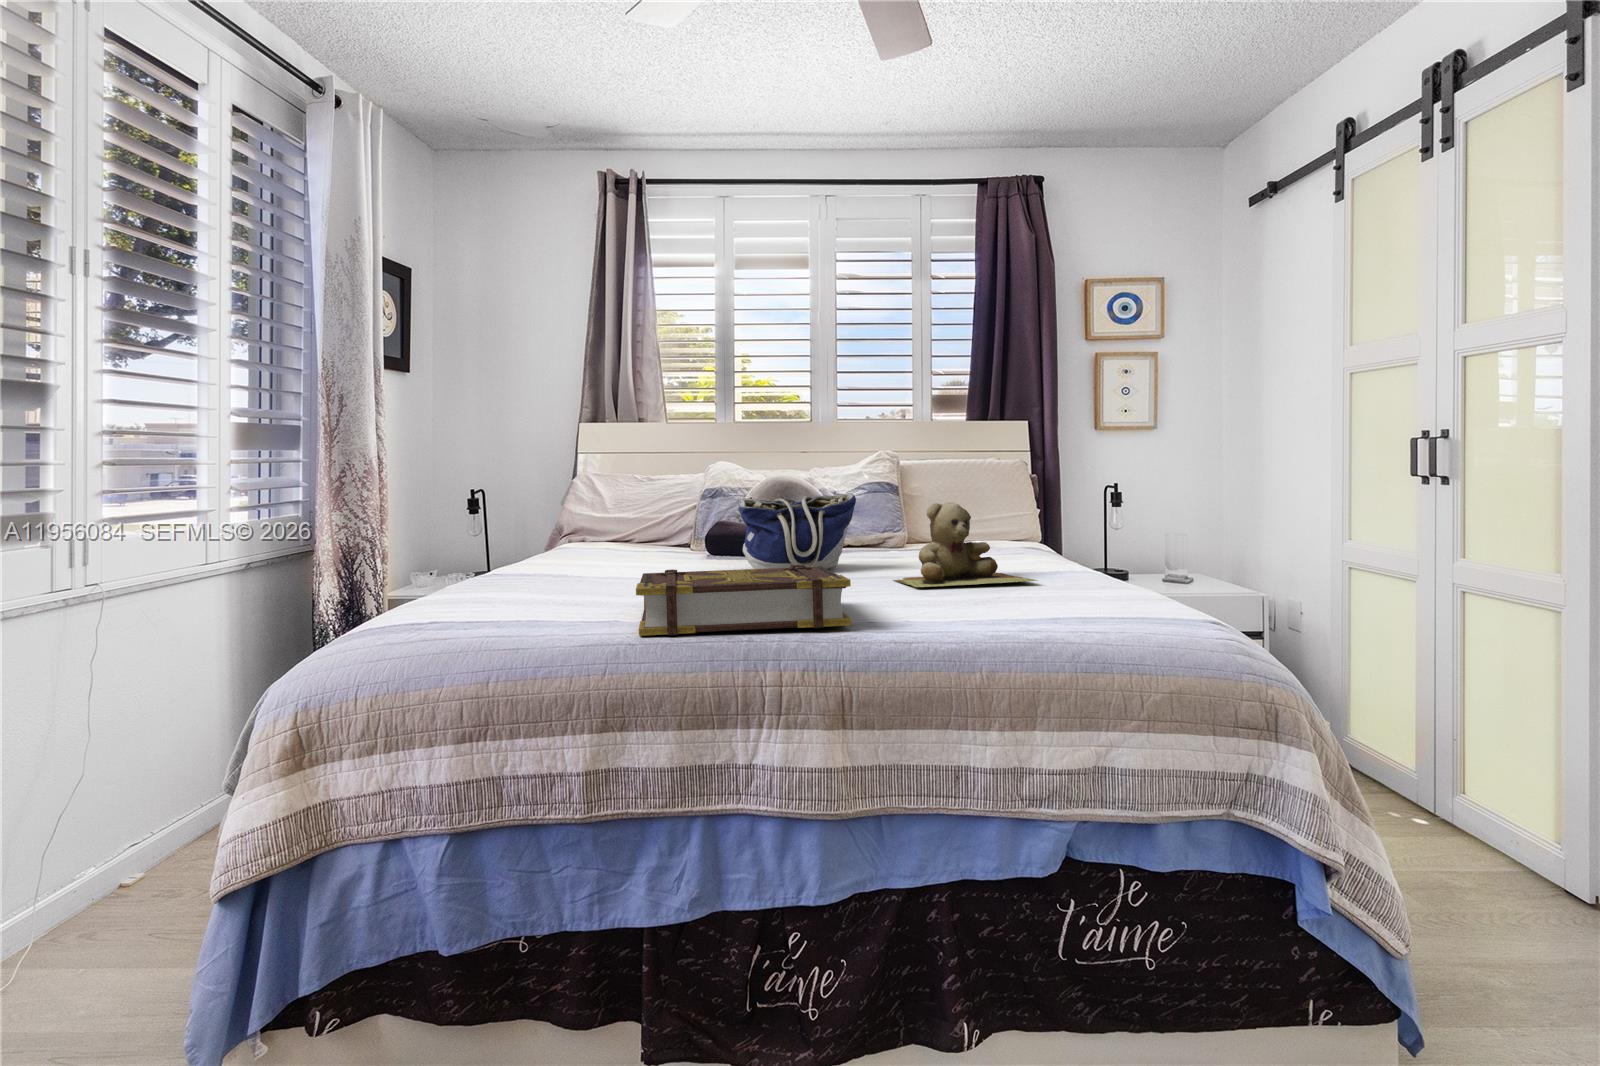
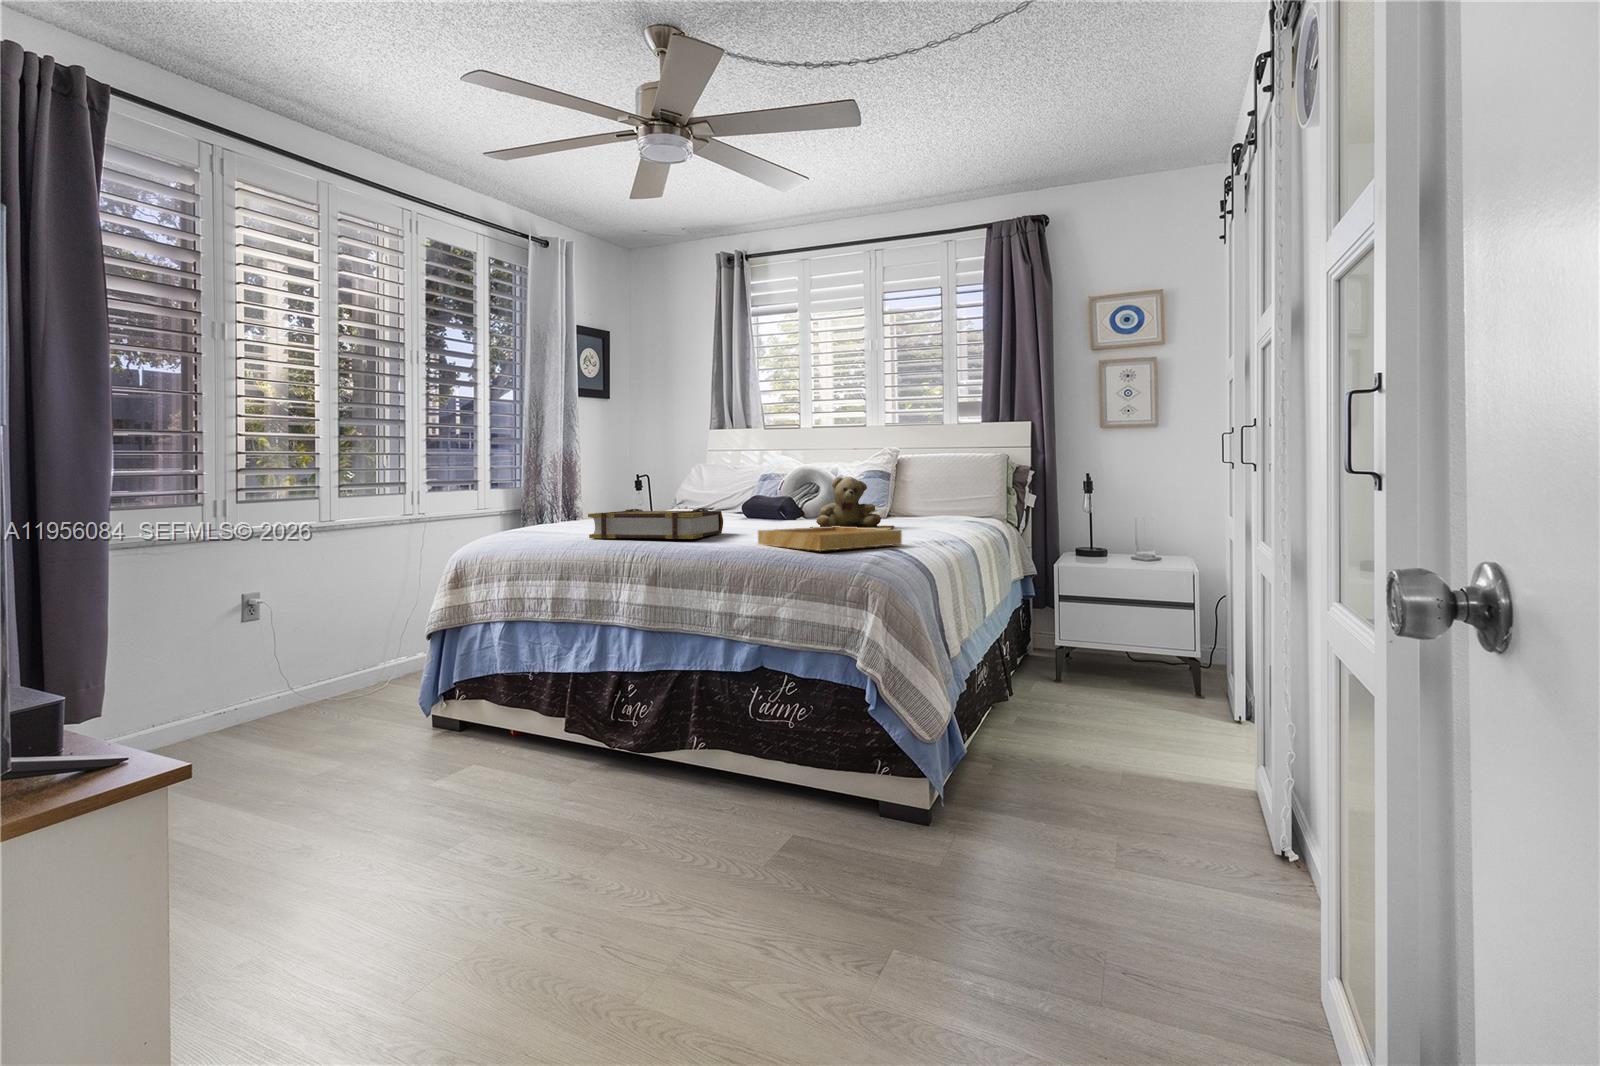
tote bag: present [735,493,856,569] -> none [733,471,810,521]
tray: none [967,584,1180,641] -> present [758,526,902,551]

